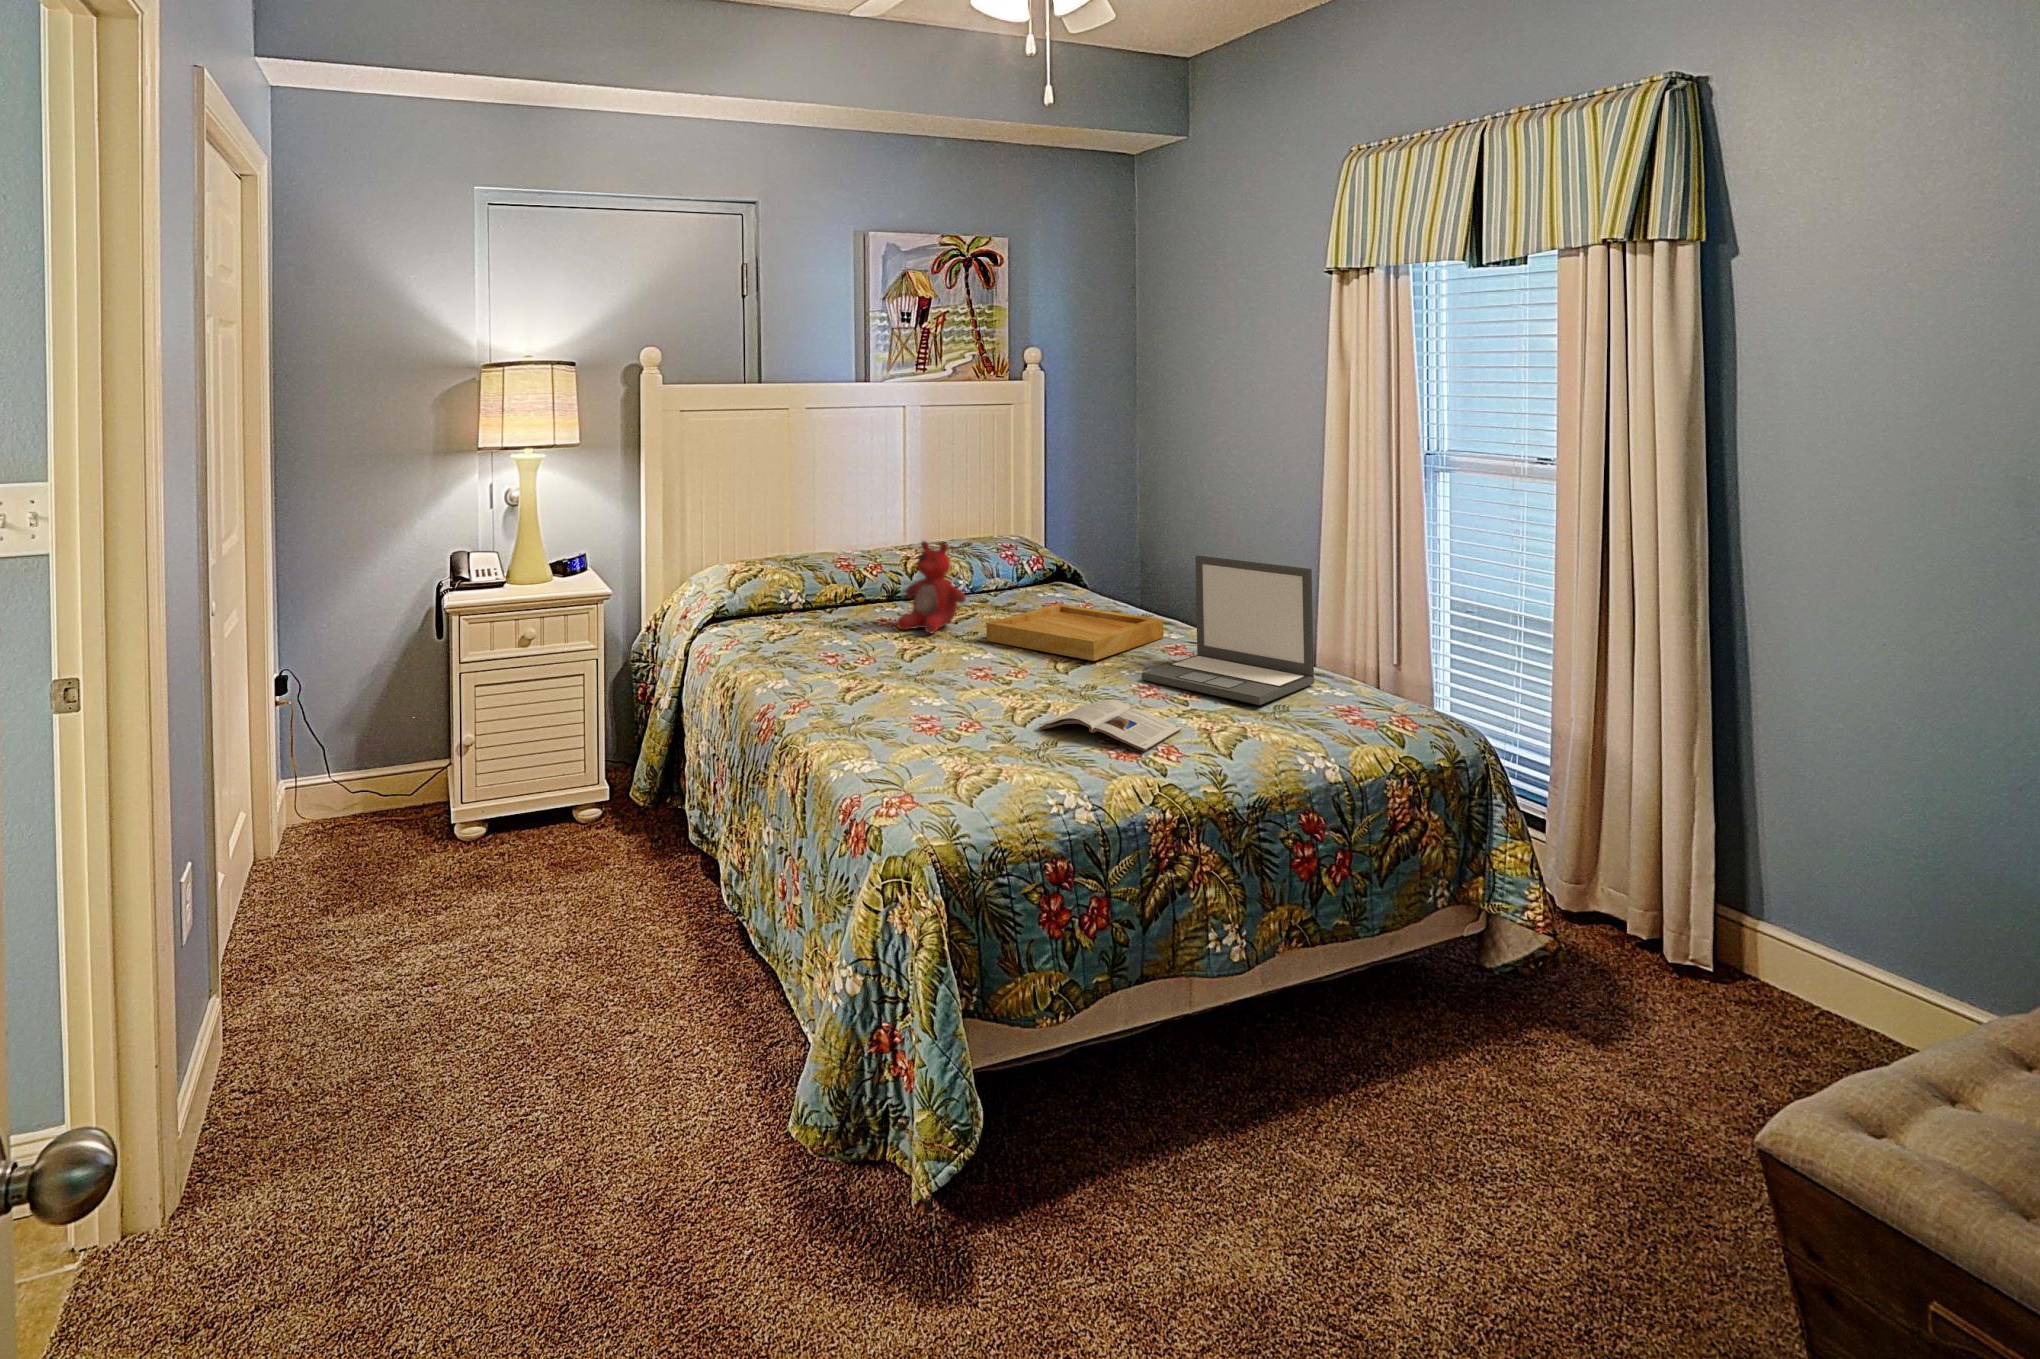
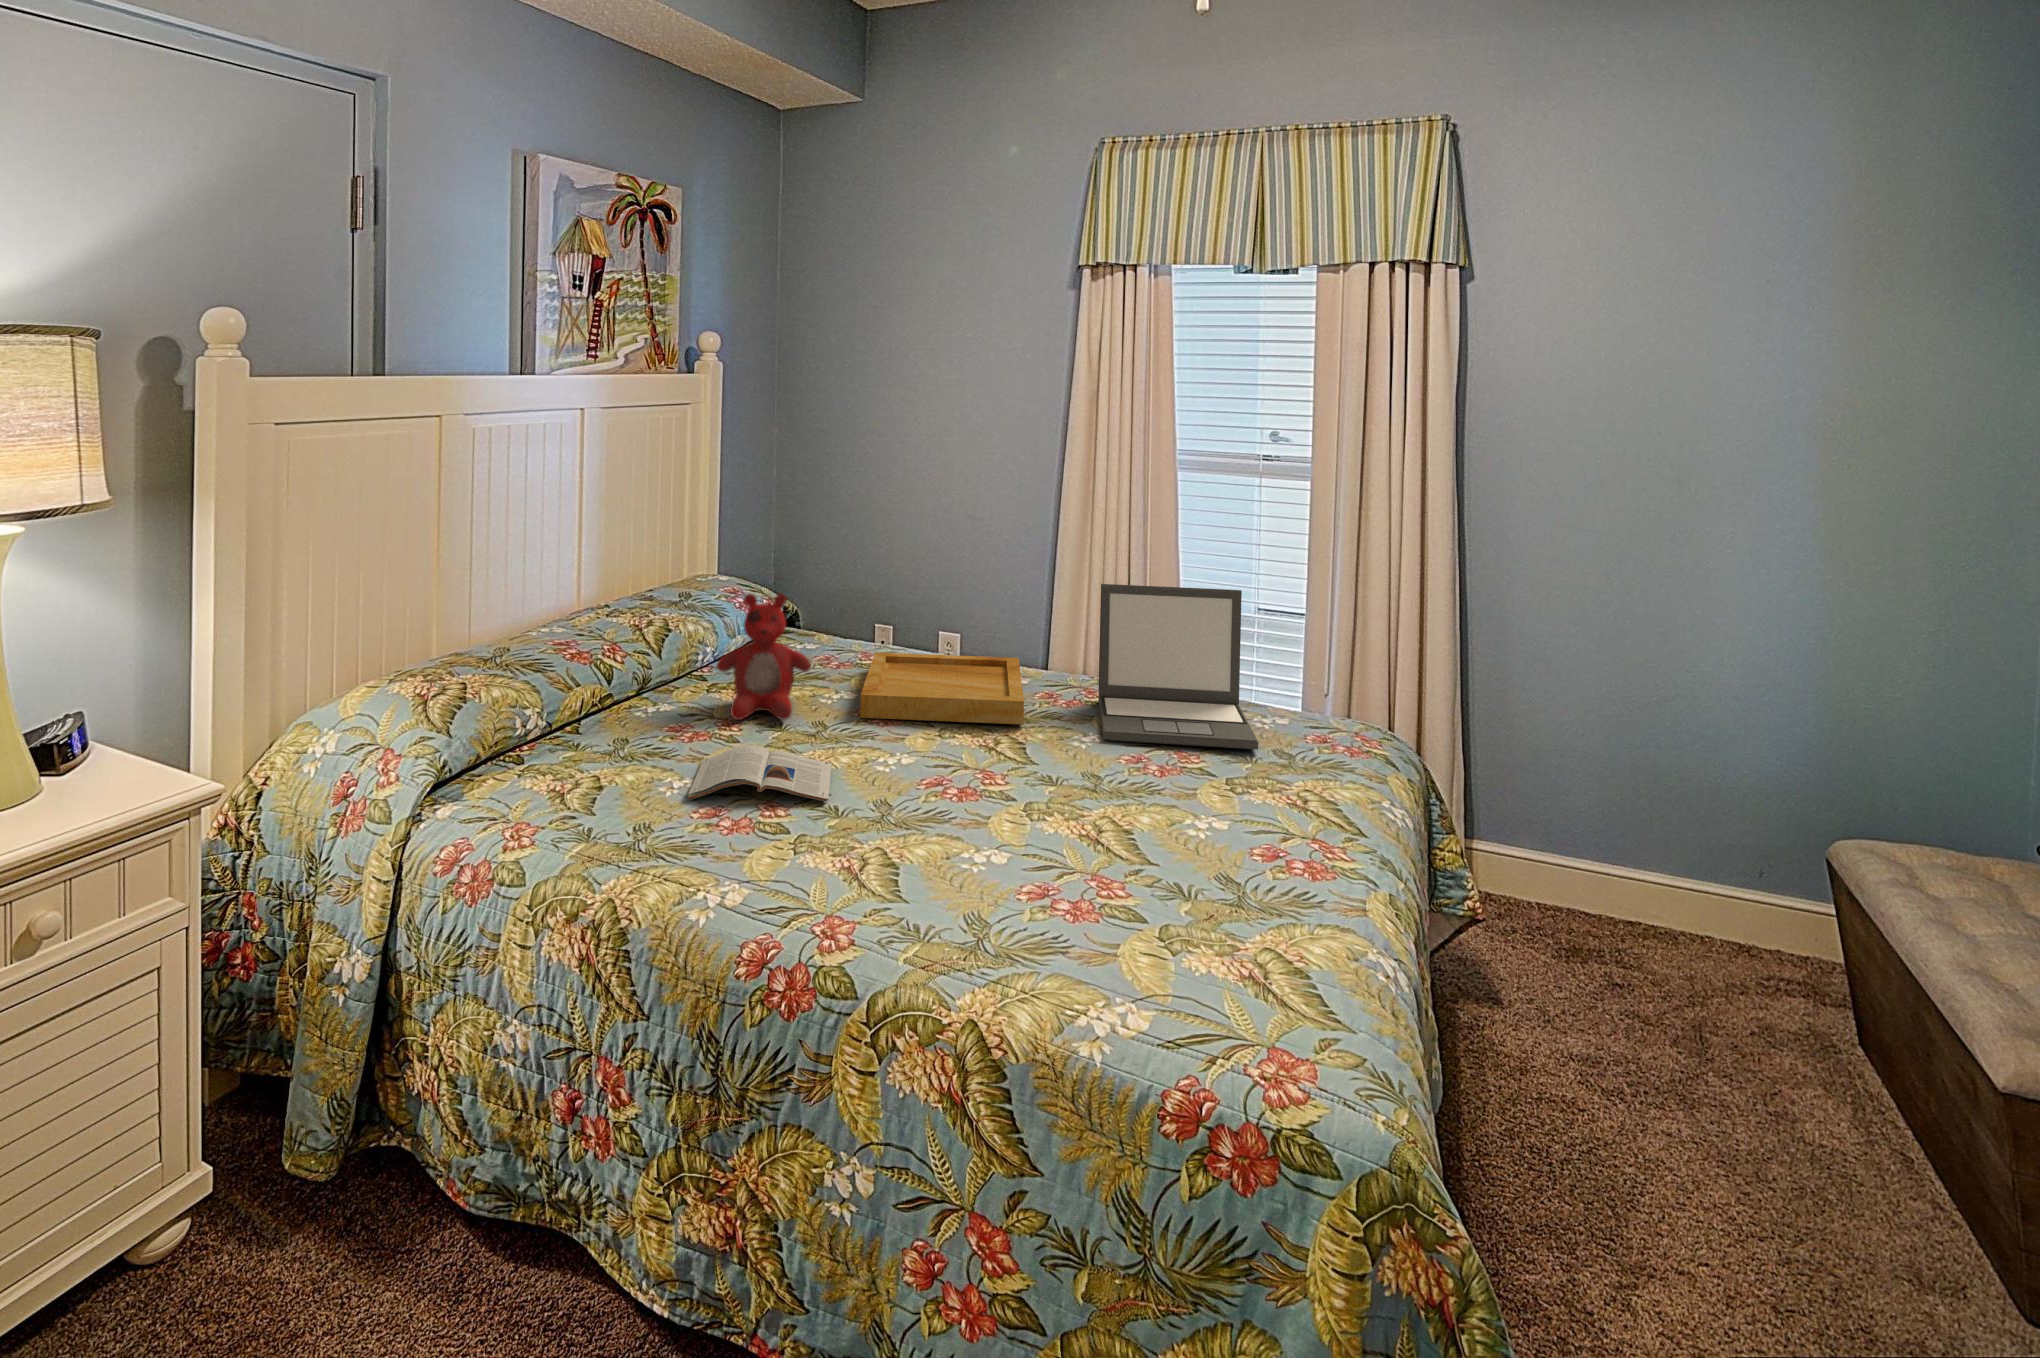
magazine: present [1039,700,1182,751] -> present [688,745,832,802]

